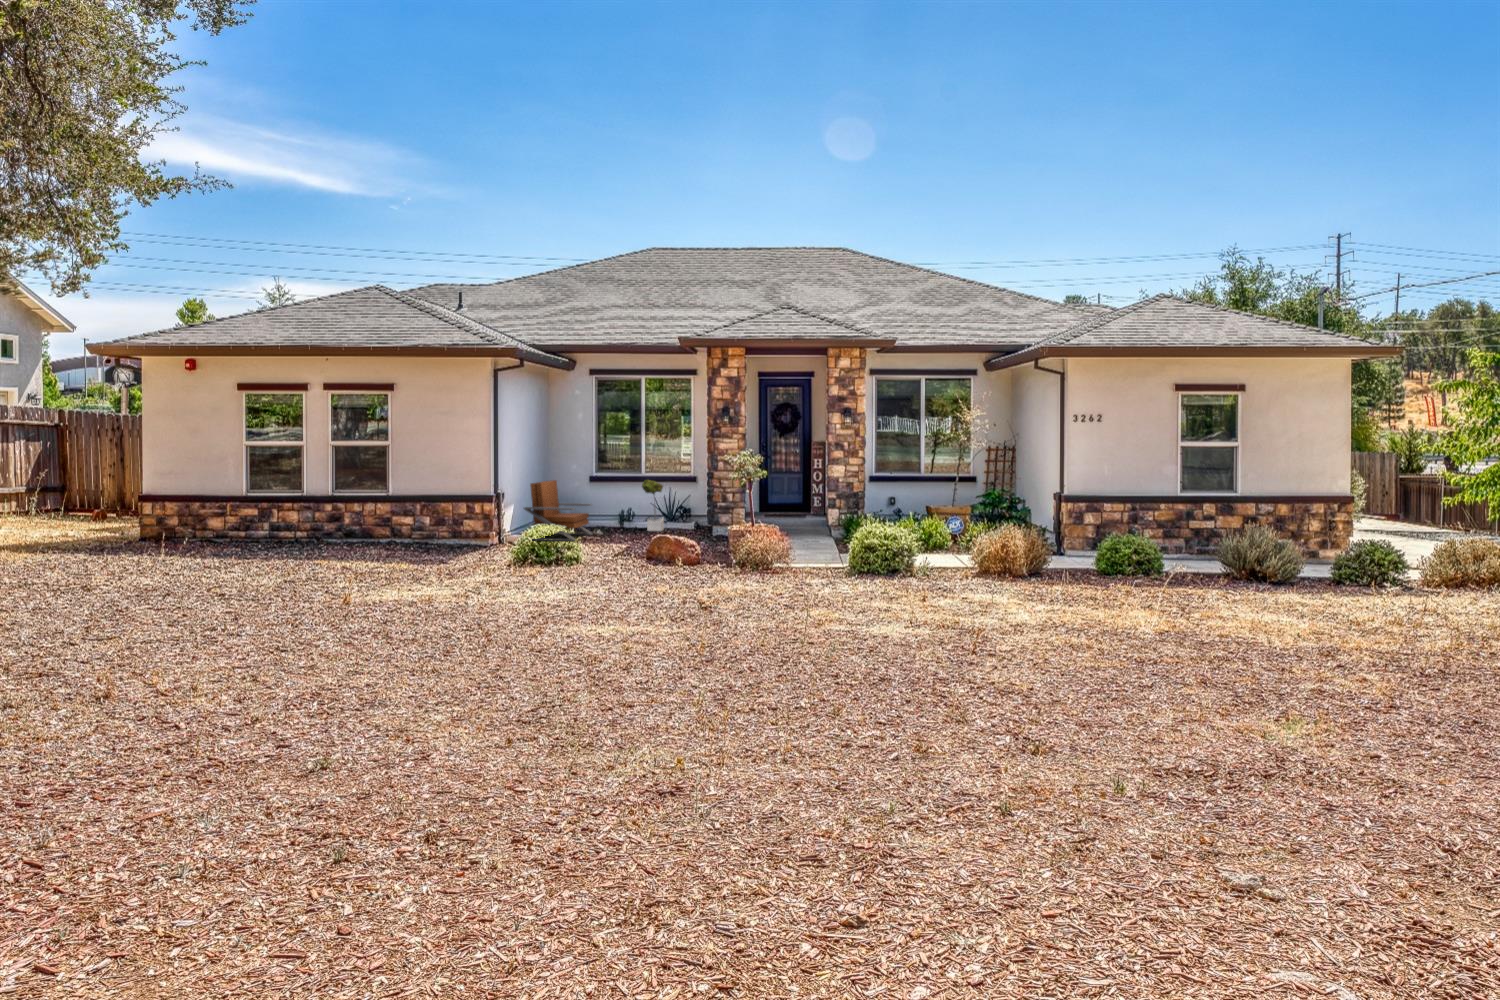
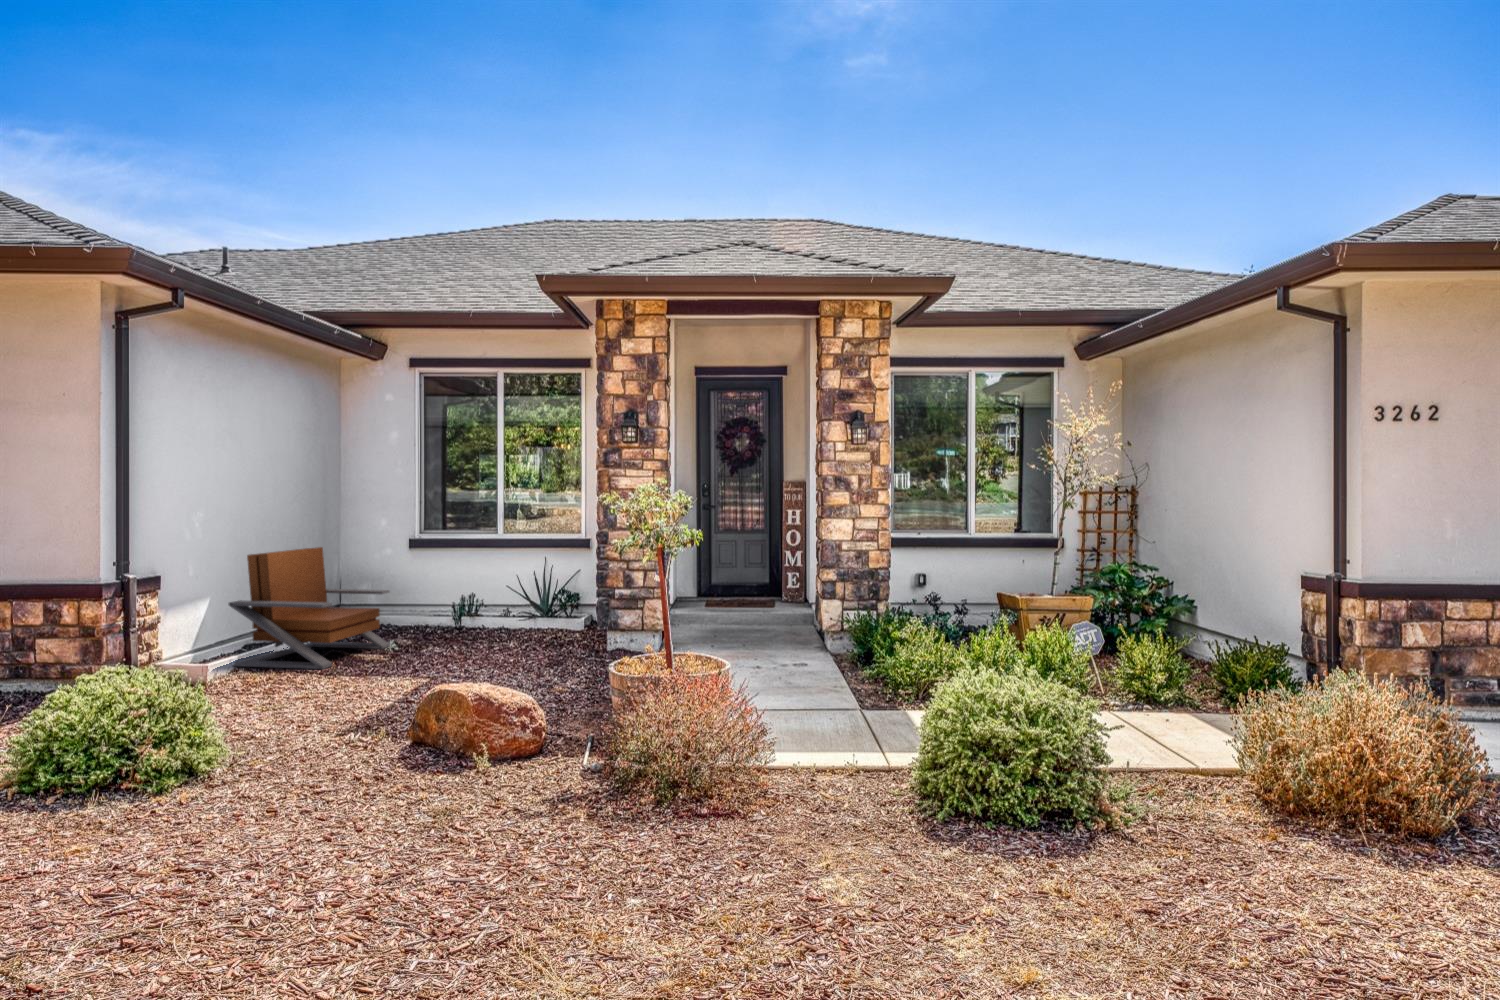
potted tree: present [642,480,664,531] -> none [492,545,532,635]

